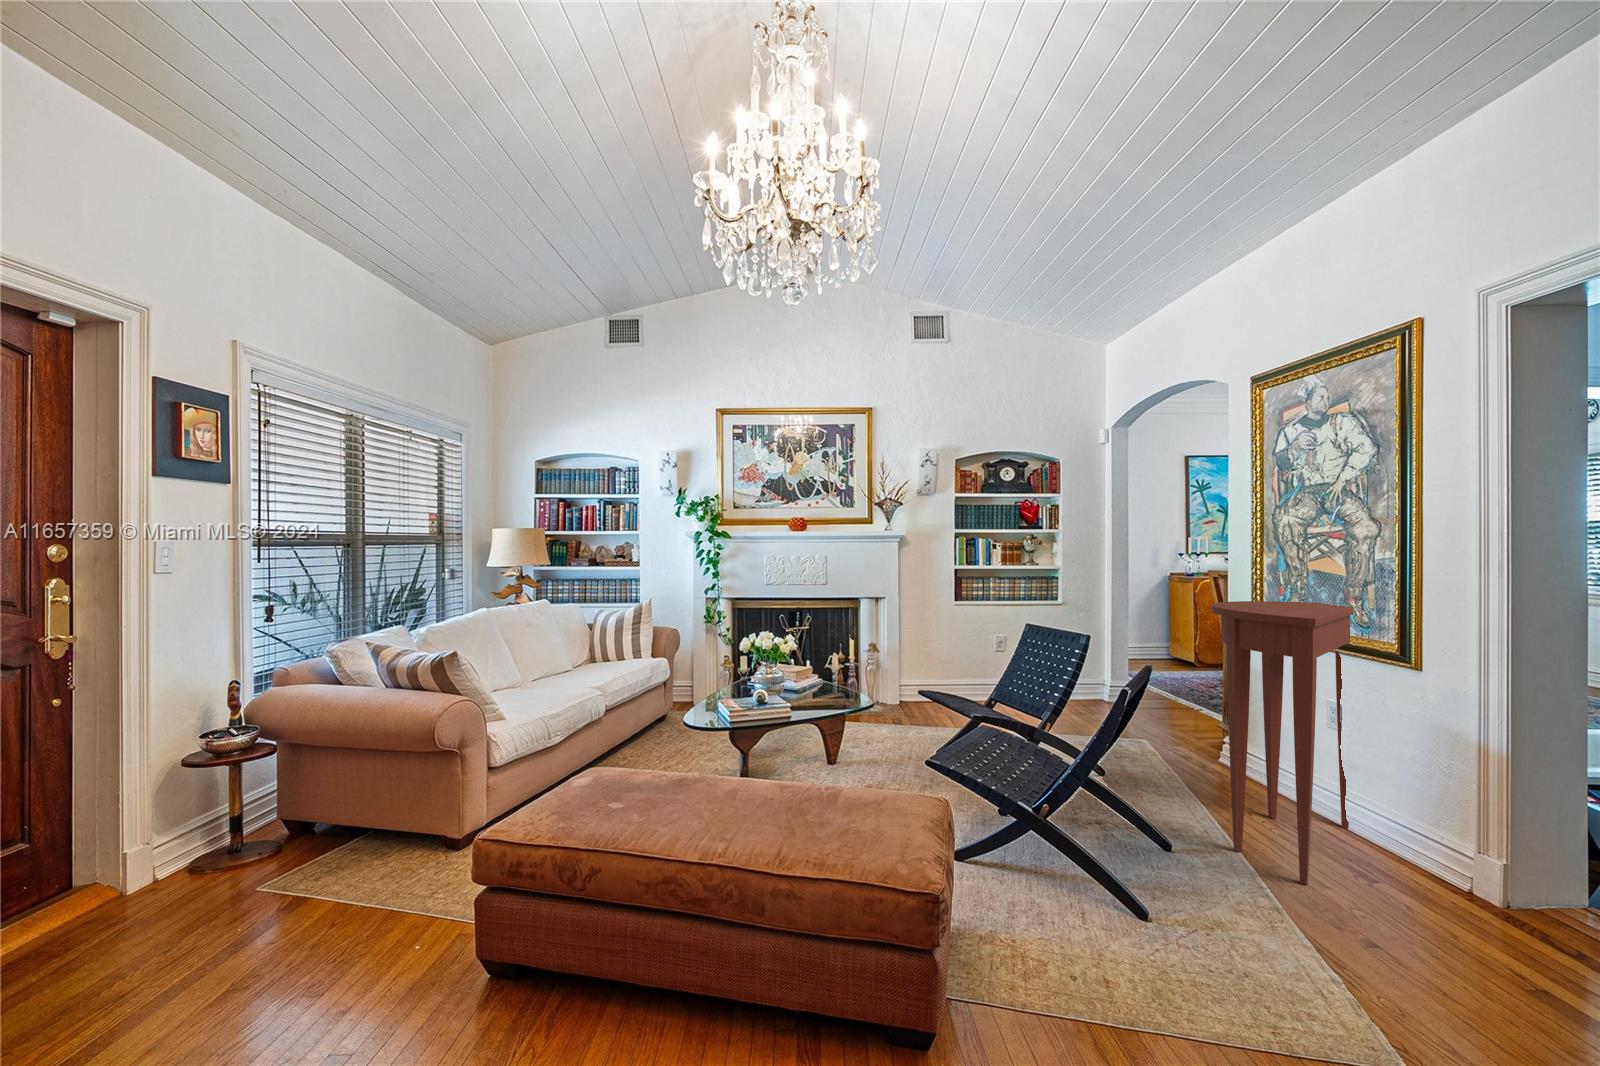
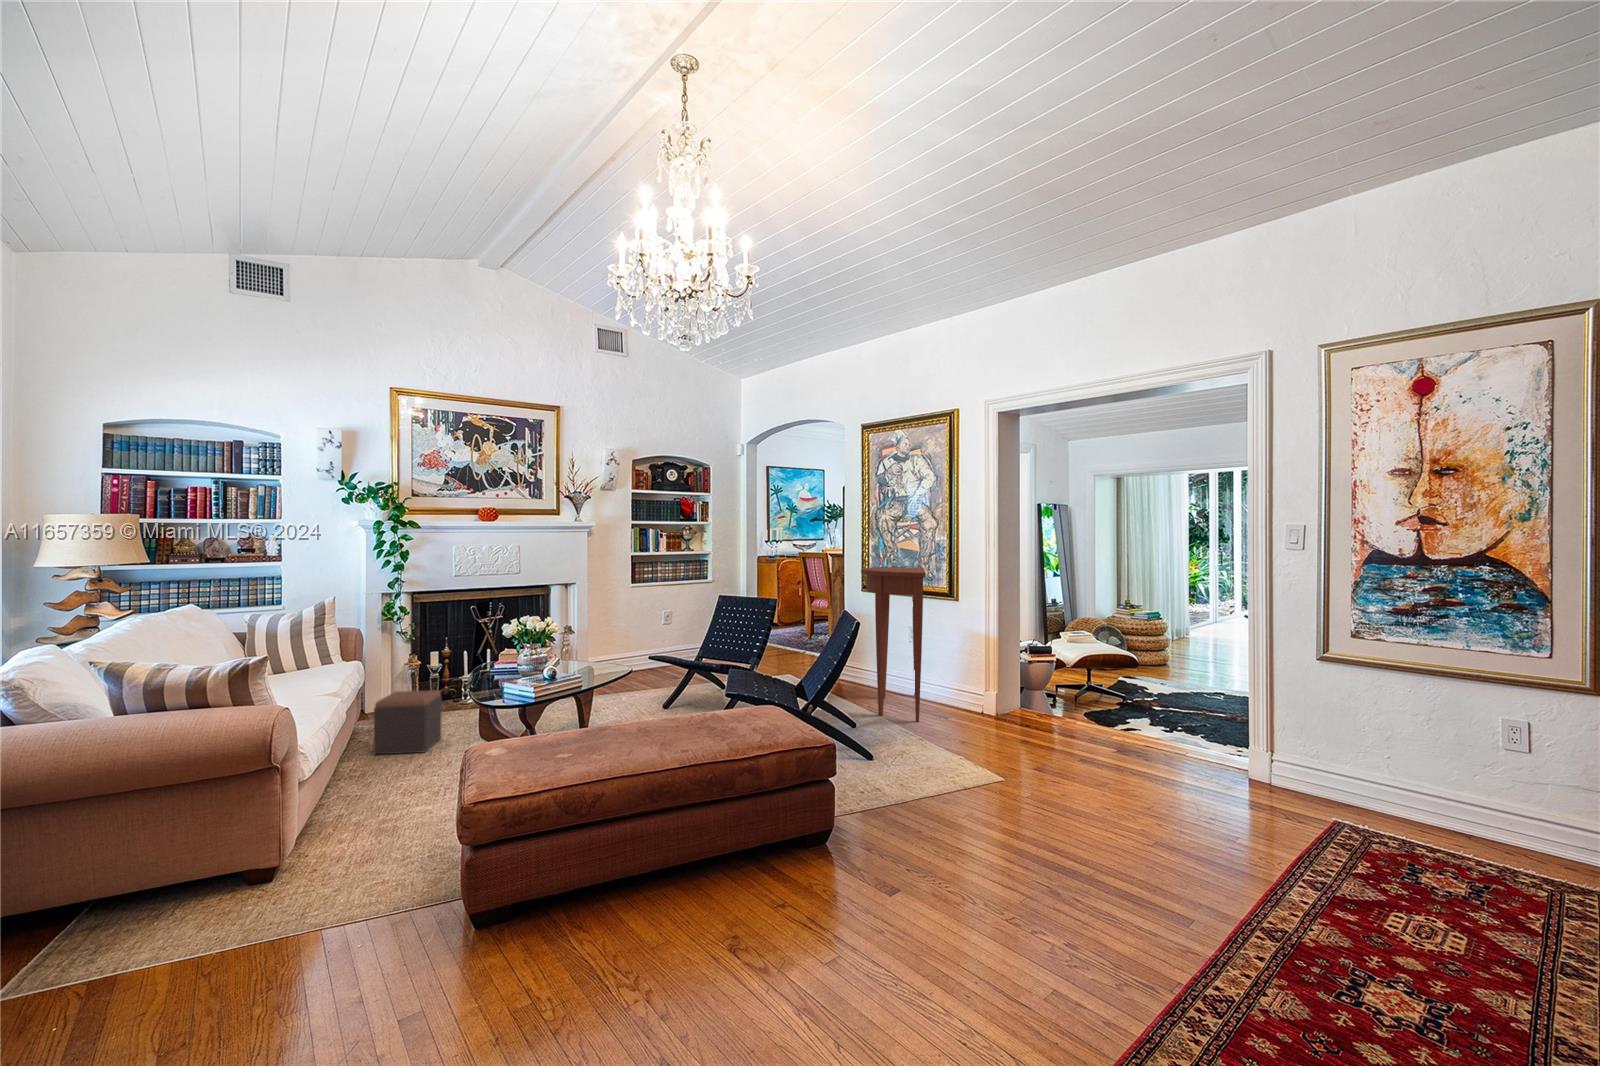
footstool: none [626,696,691,762] -> present [374,690,442,754]

